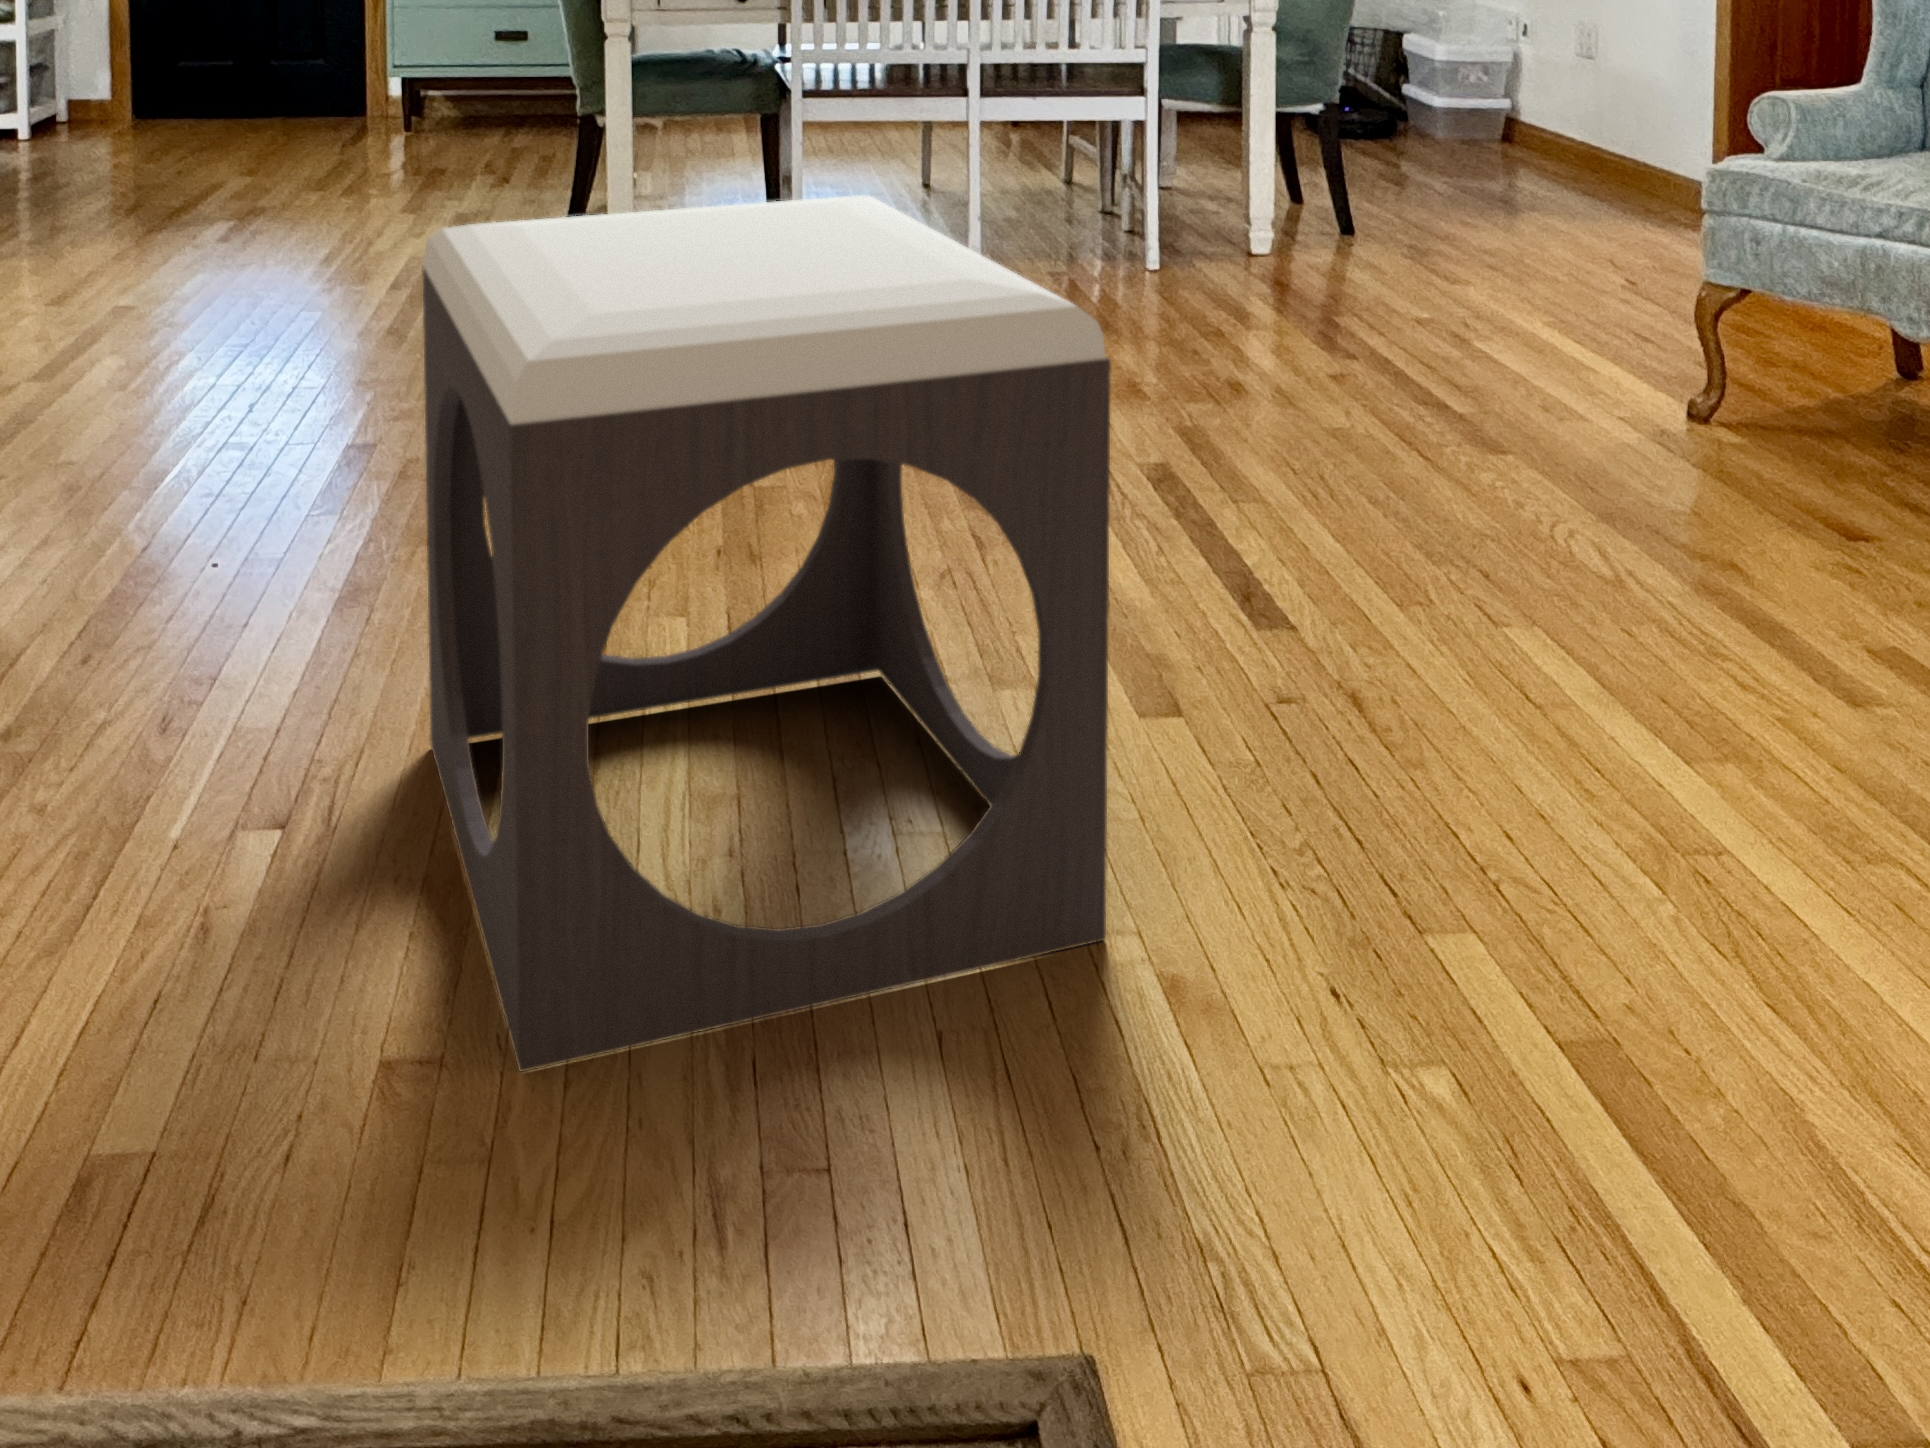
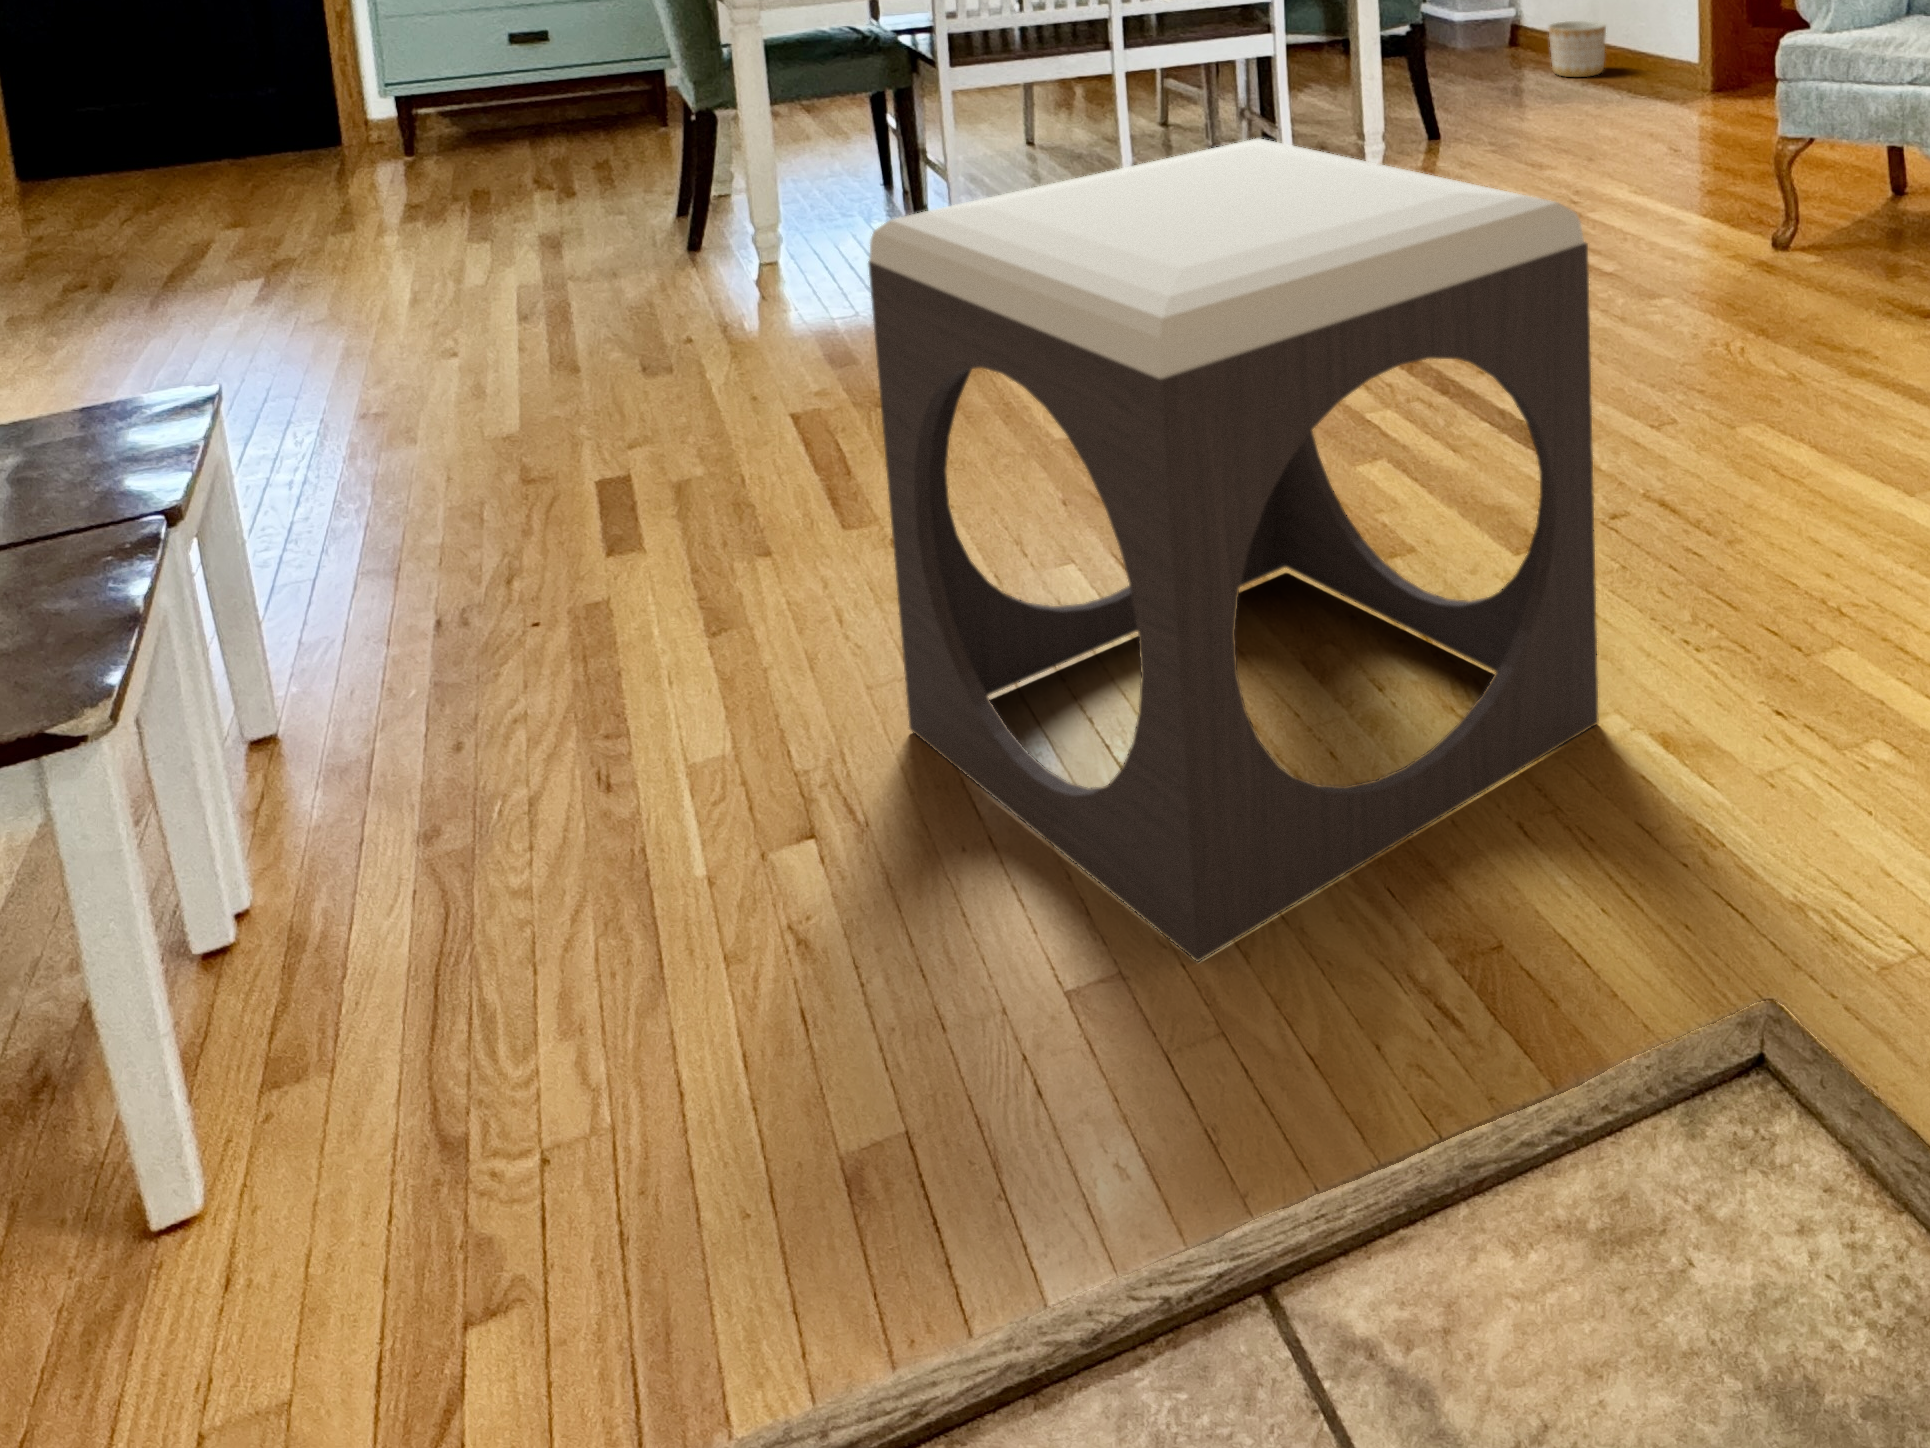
planter: none [1530,120,1603,186] -> present [1548,21,1606,77]

